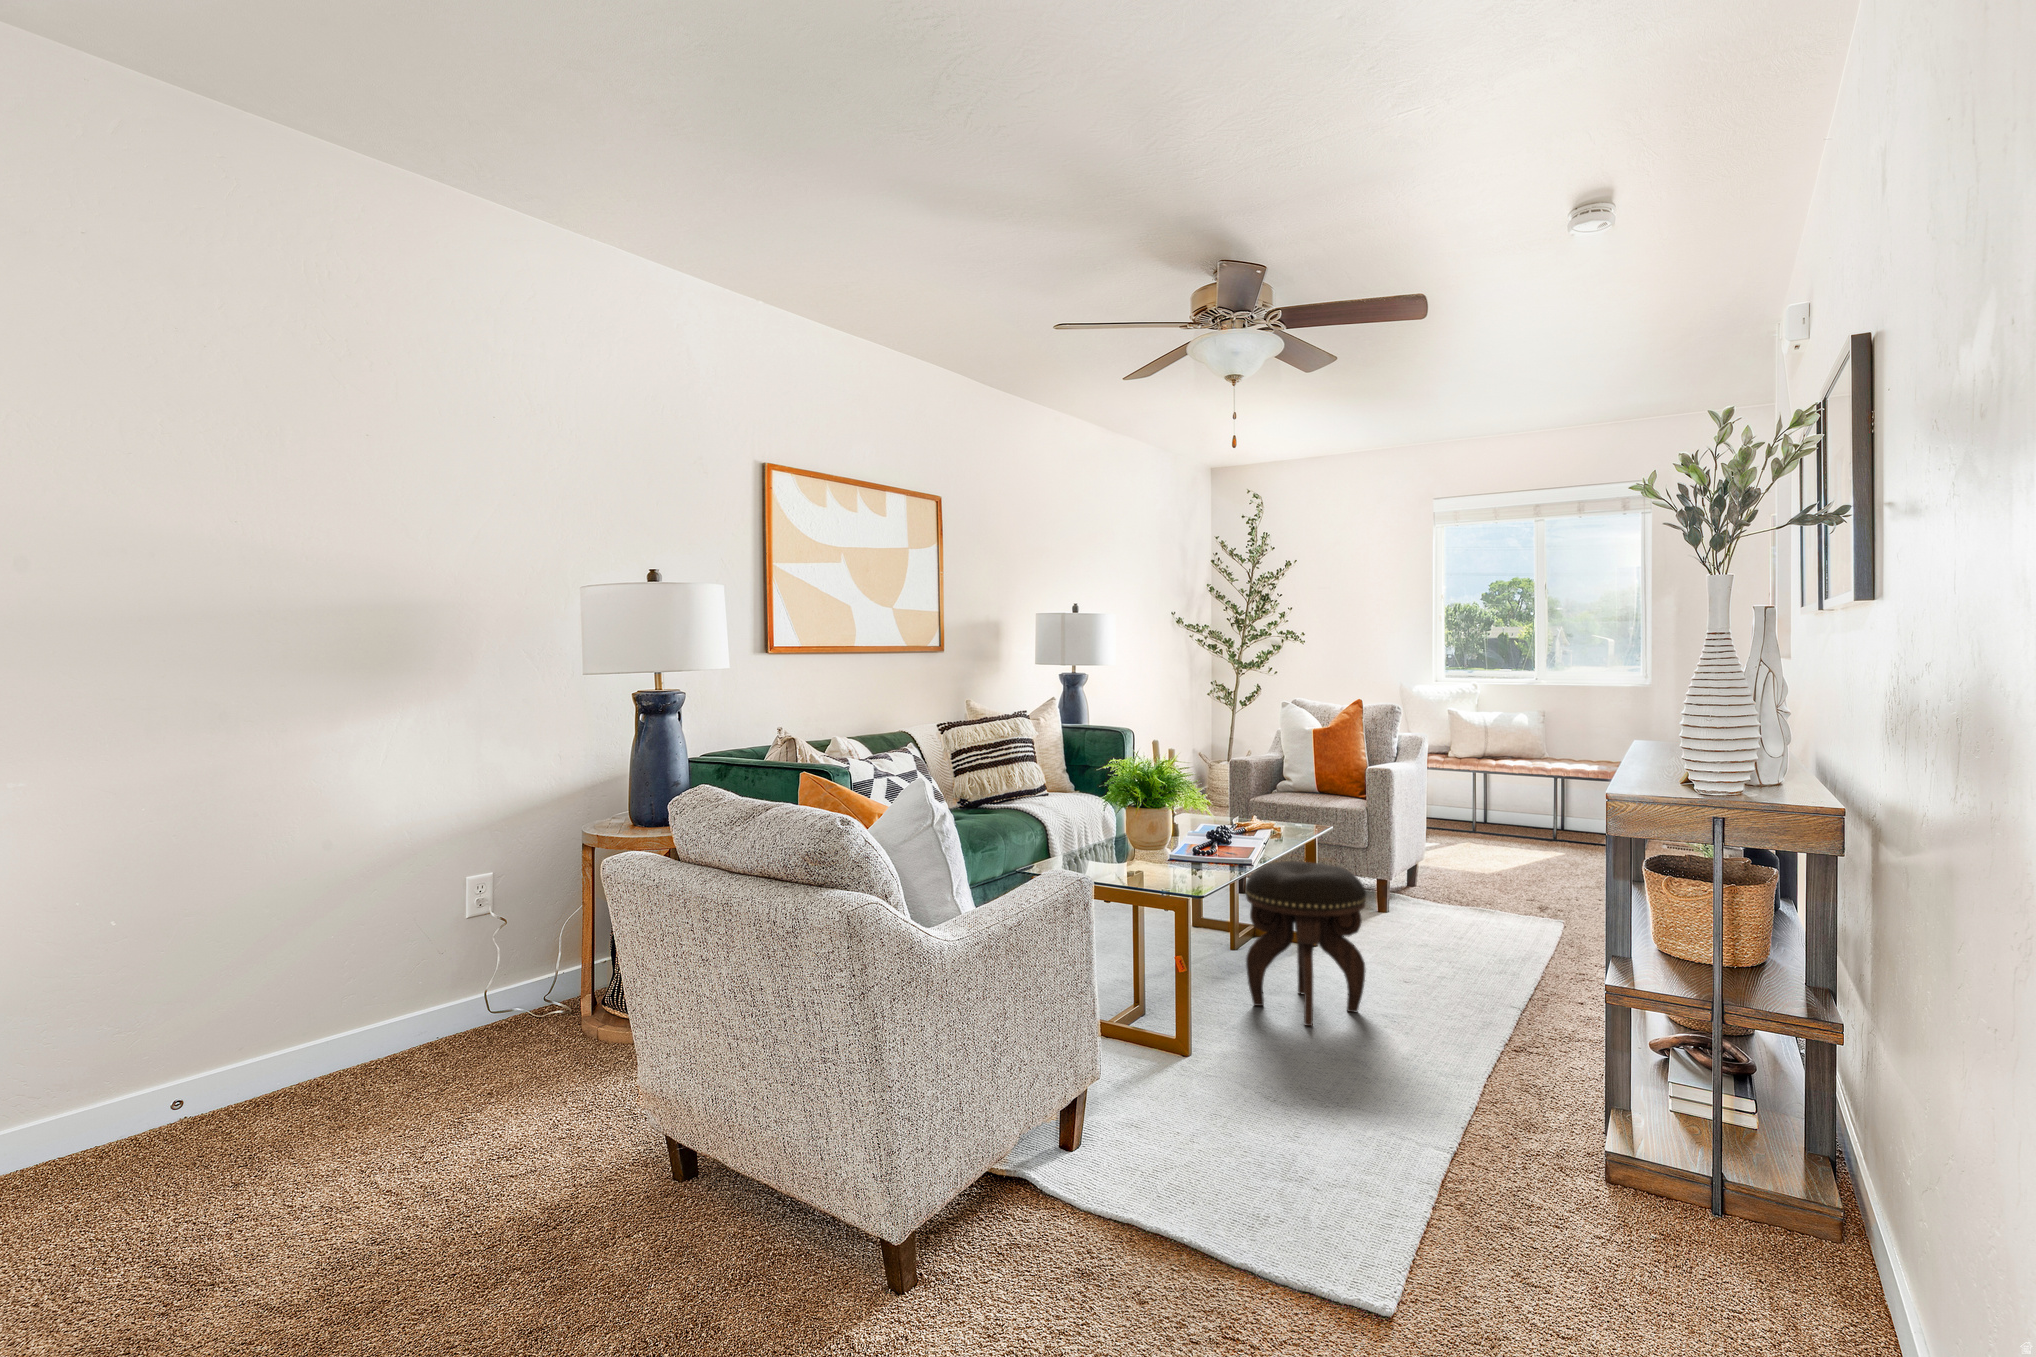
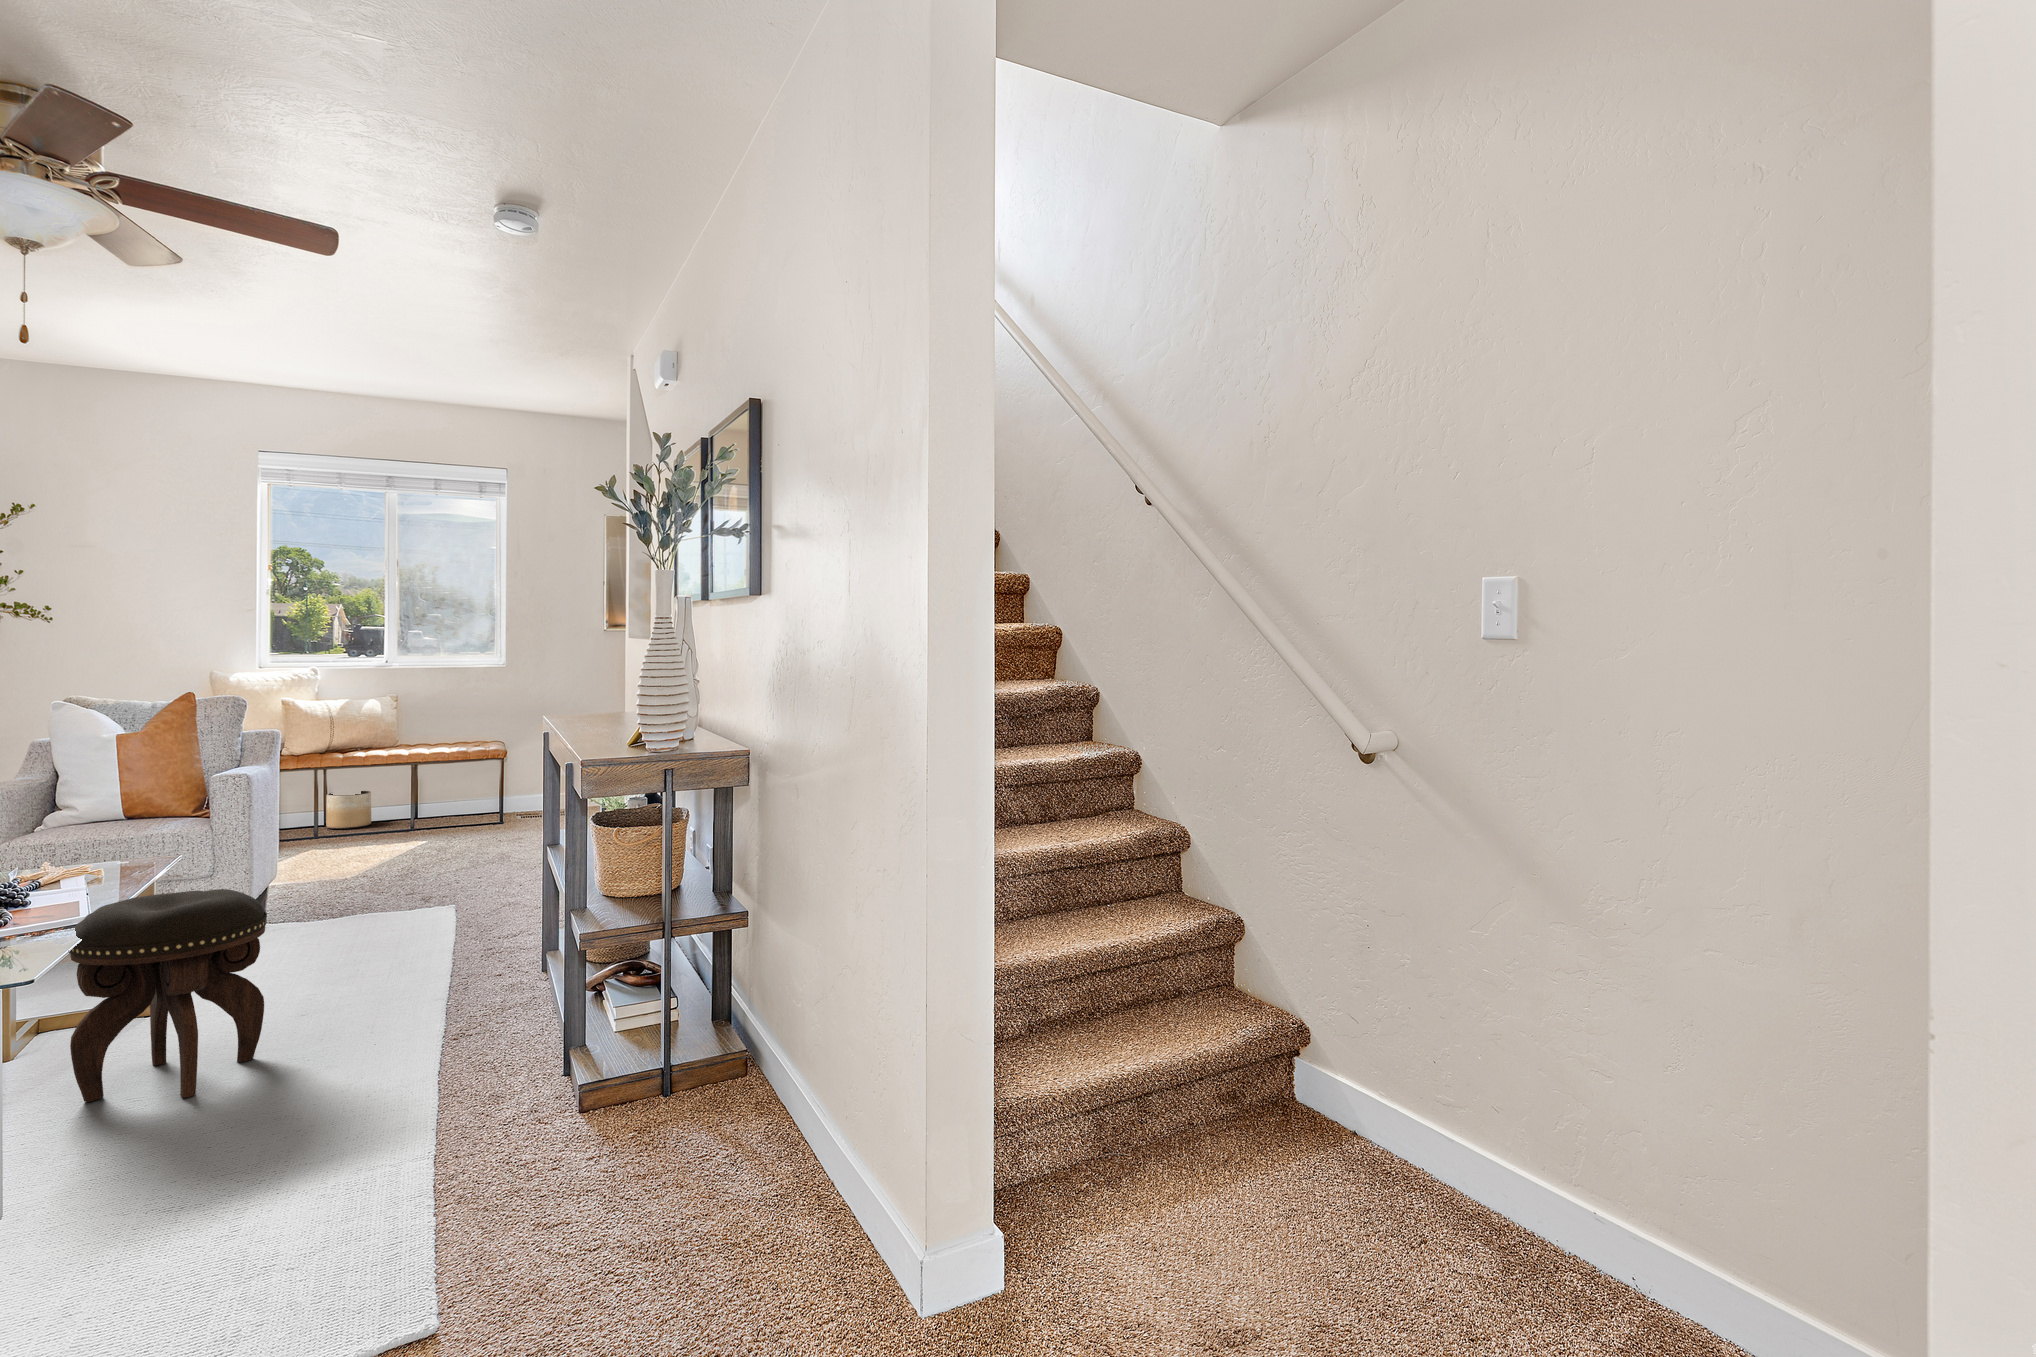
planter: none [1485,793,1523,829] -> present [326,791,371,829]

